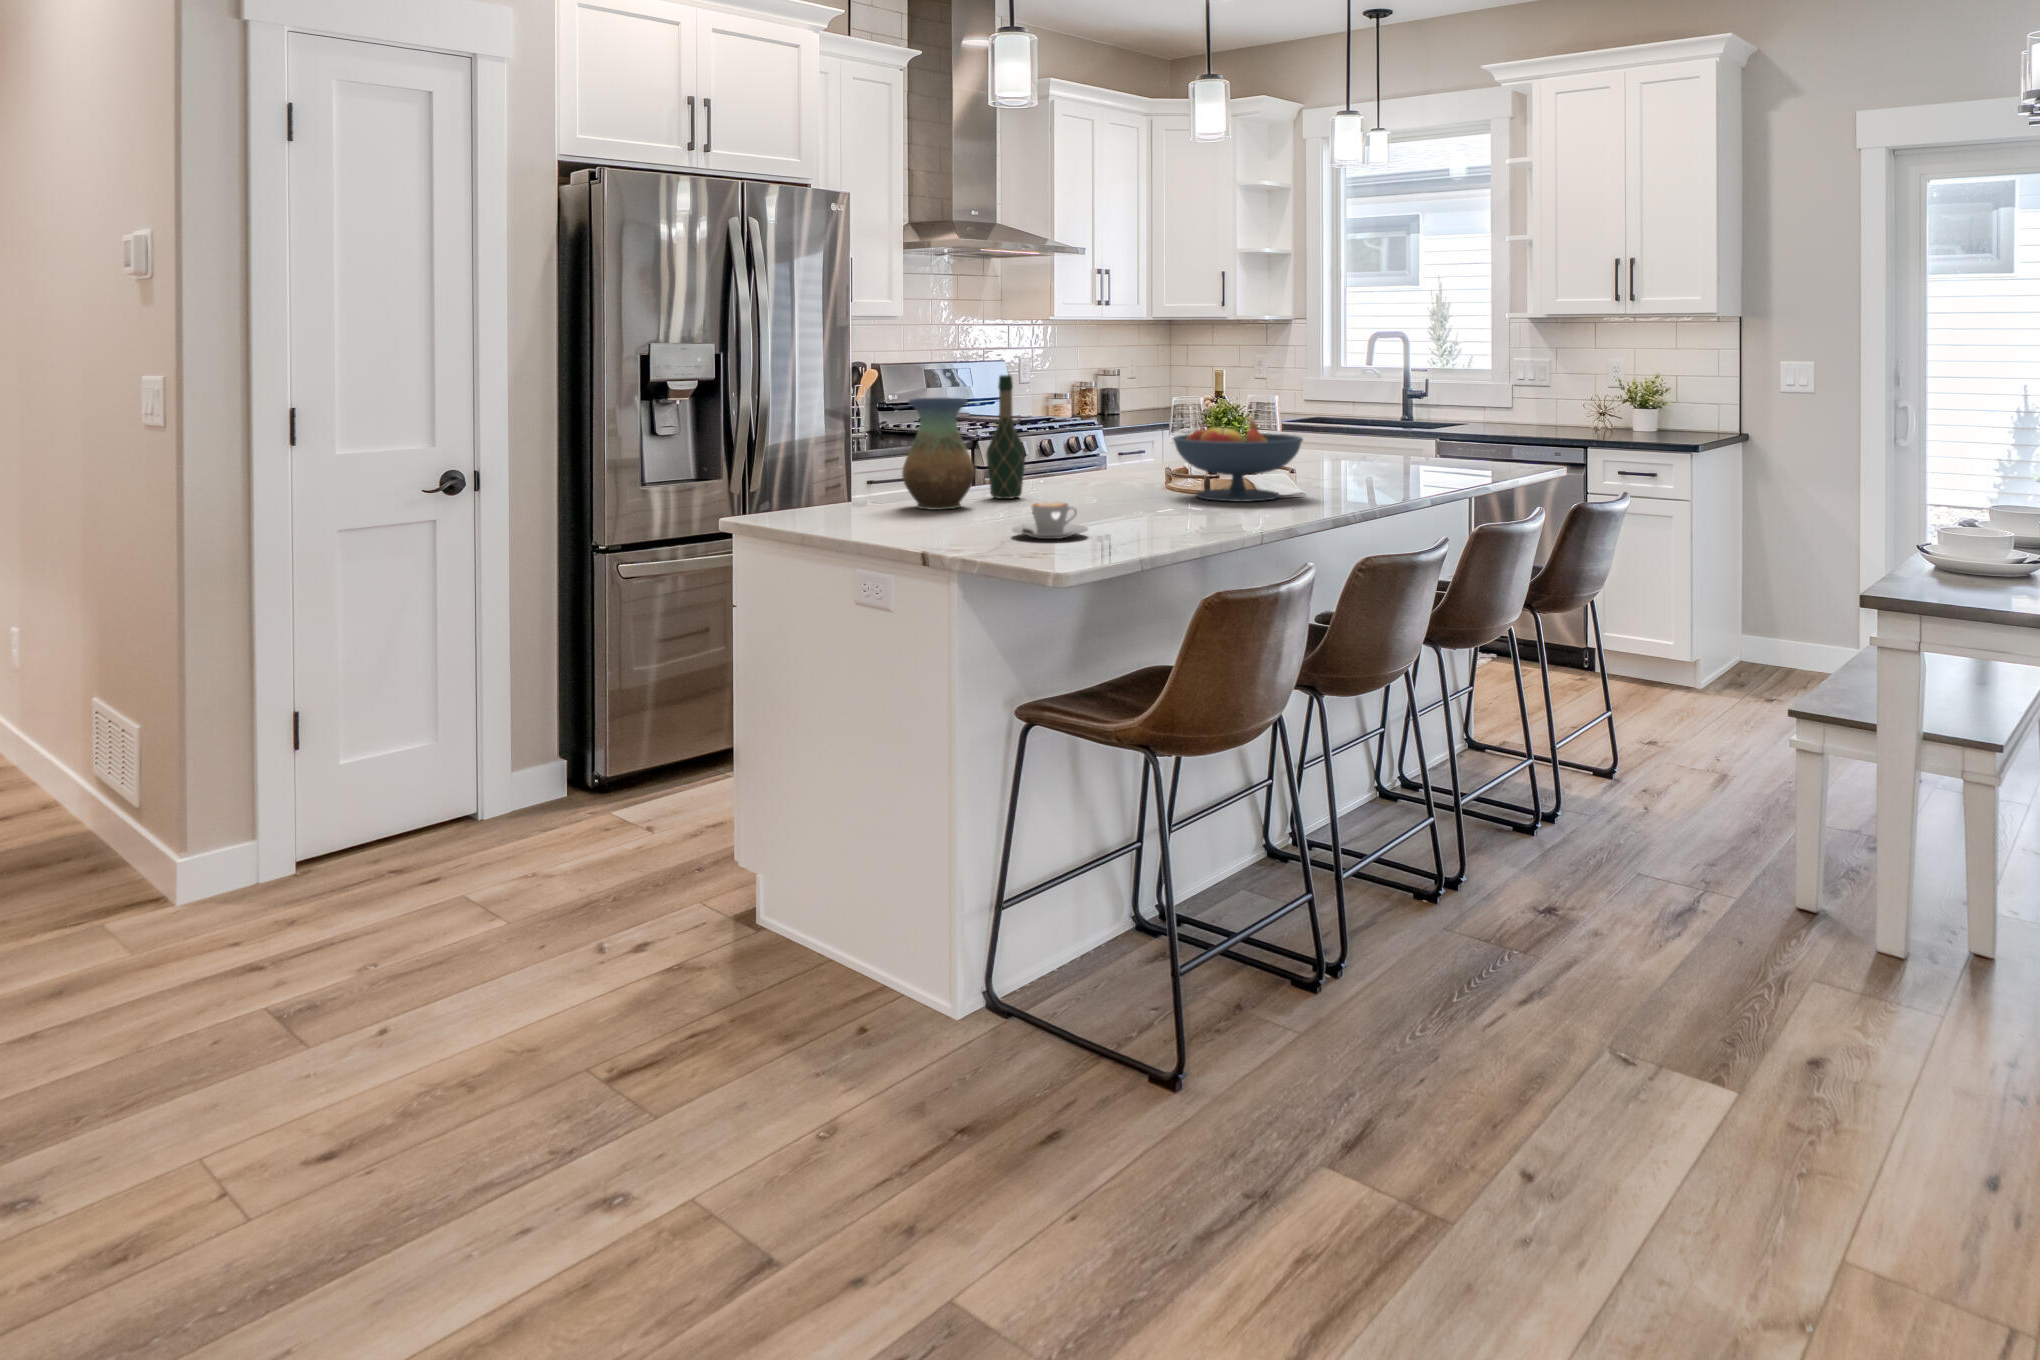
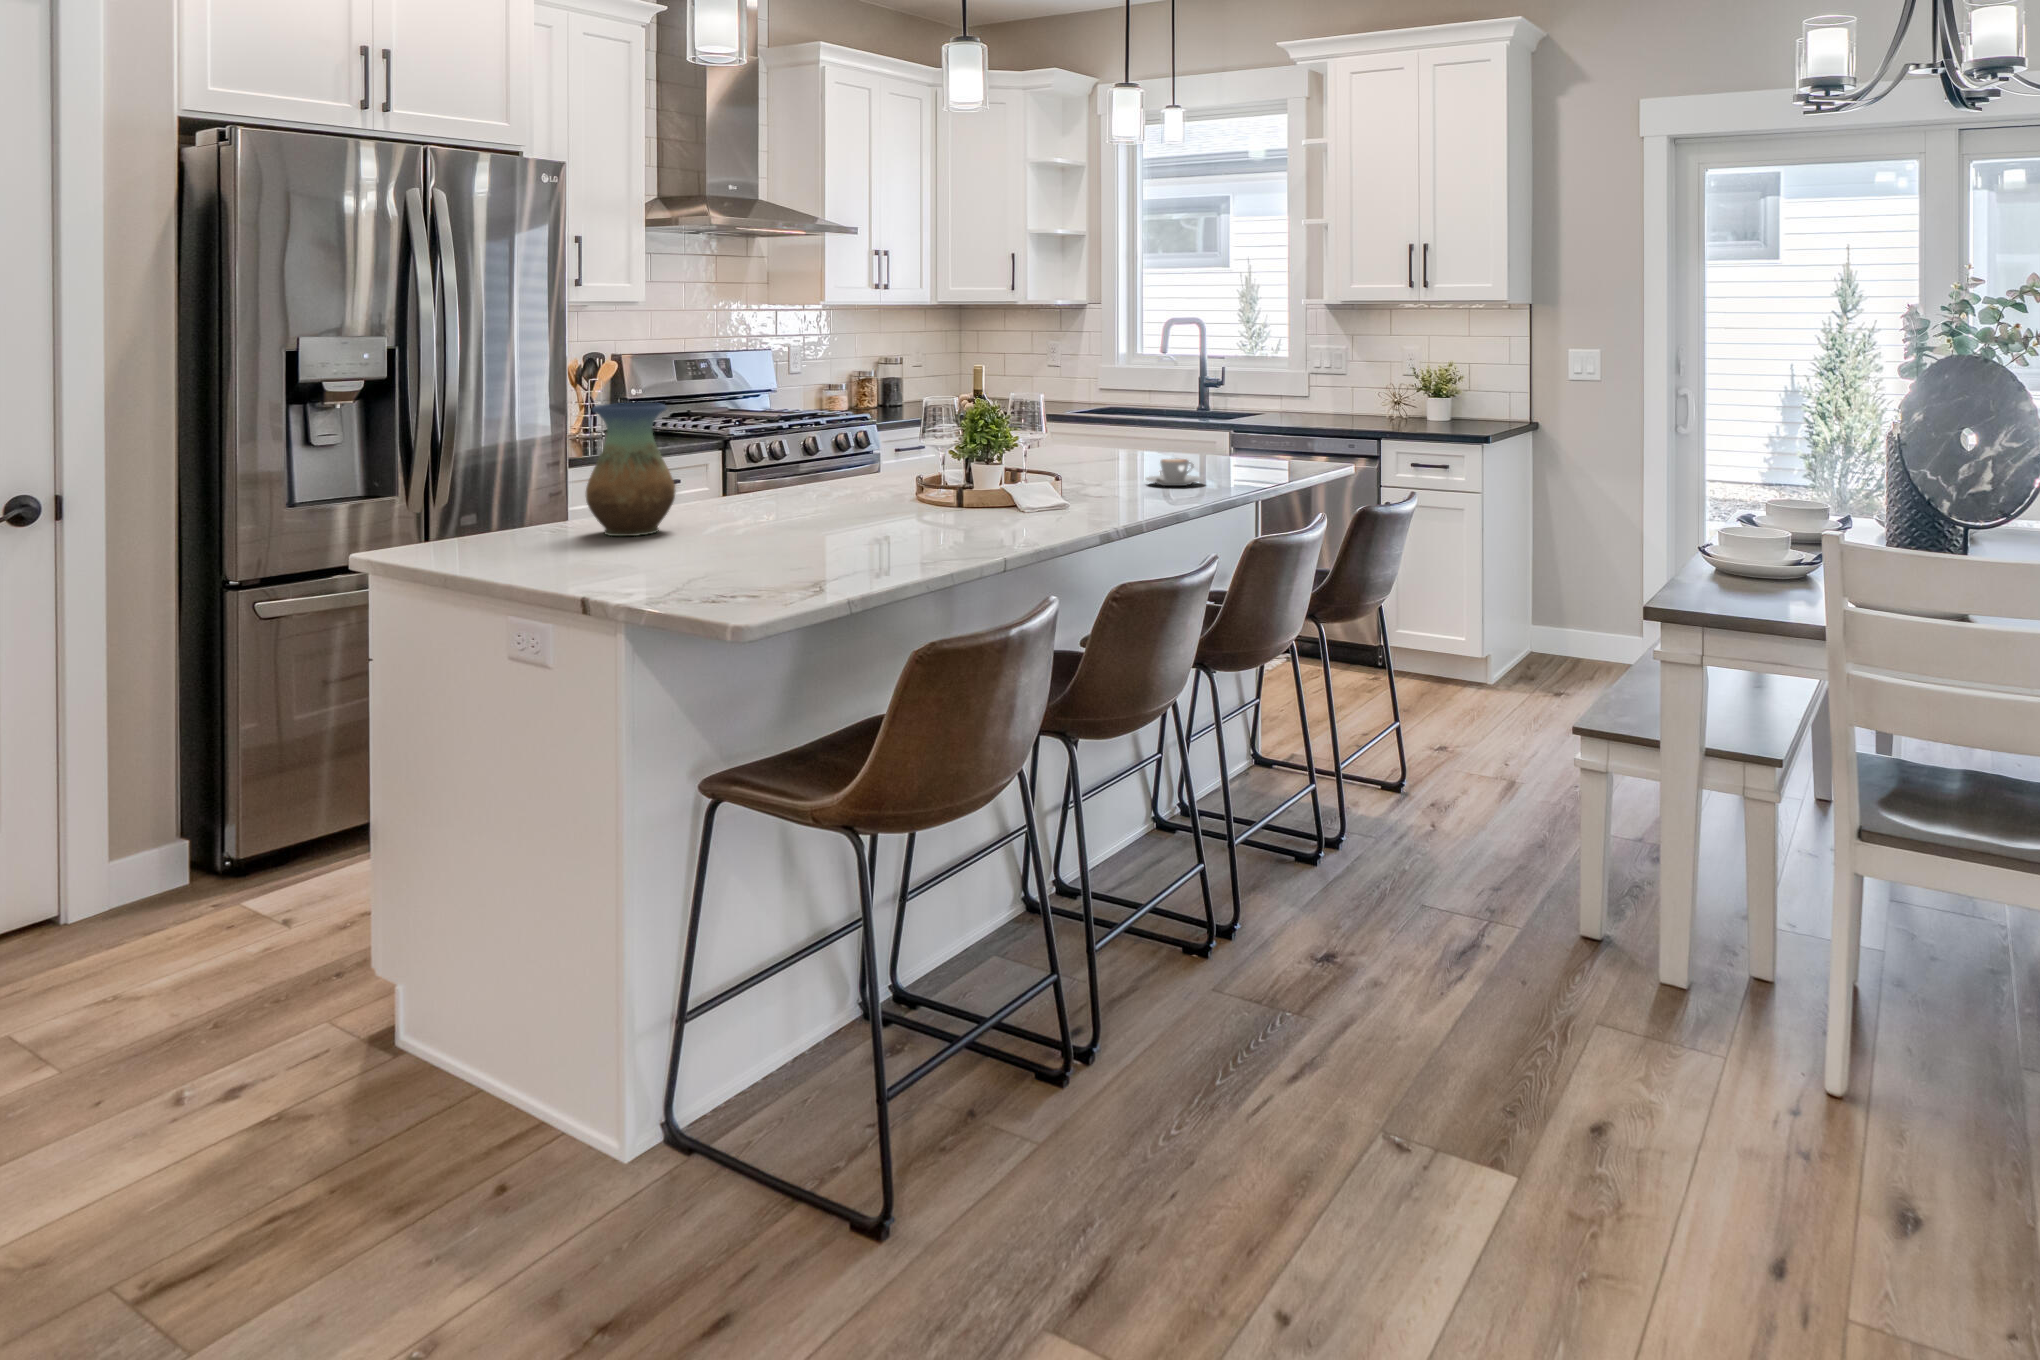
wine bottle: present [986,375,1026,499] -> none [697,375,744,519]
fruit bowl: present [1173,418,1303,502] -> none [916,416,1062,517]
coffee cup: present [1012,502,1088,539] -> present [1146,459,1203,486]

